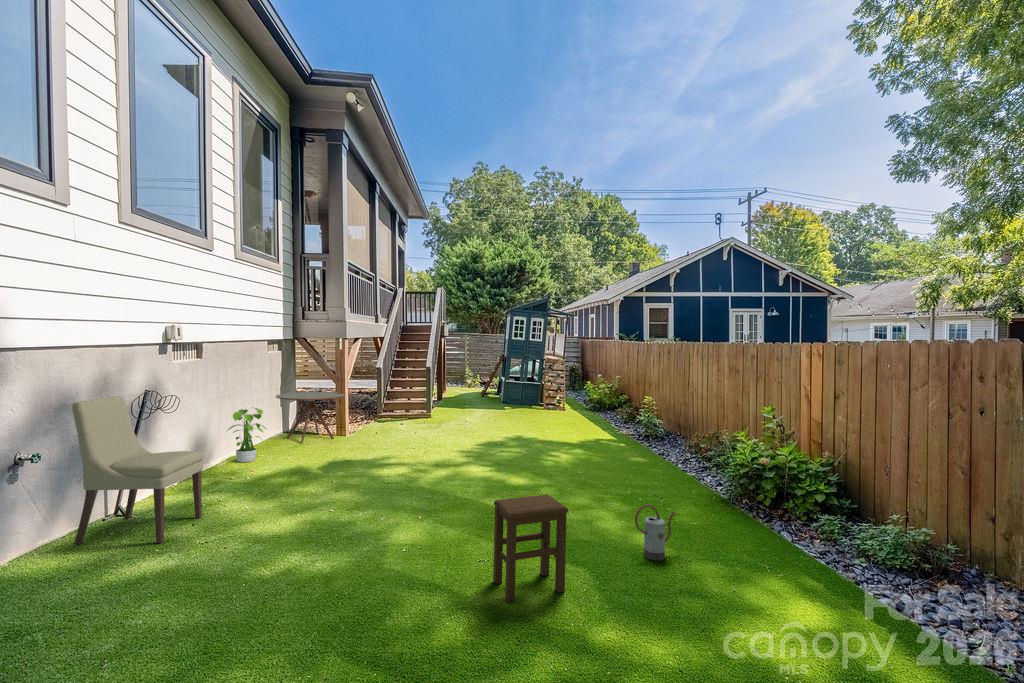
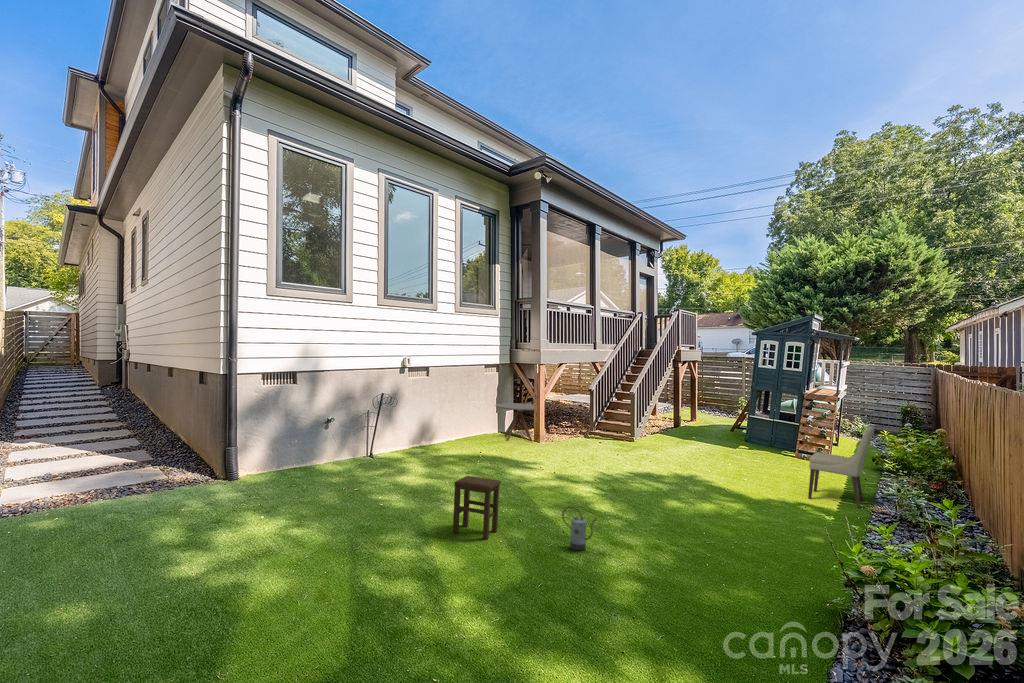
chair: present [72,396,204,544] -> present [808,426,874,508]
potted plant: present [227,408,266,462] -> none [449,409,473,446]

